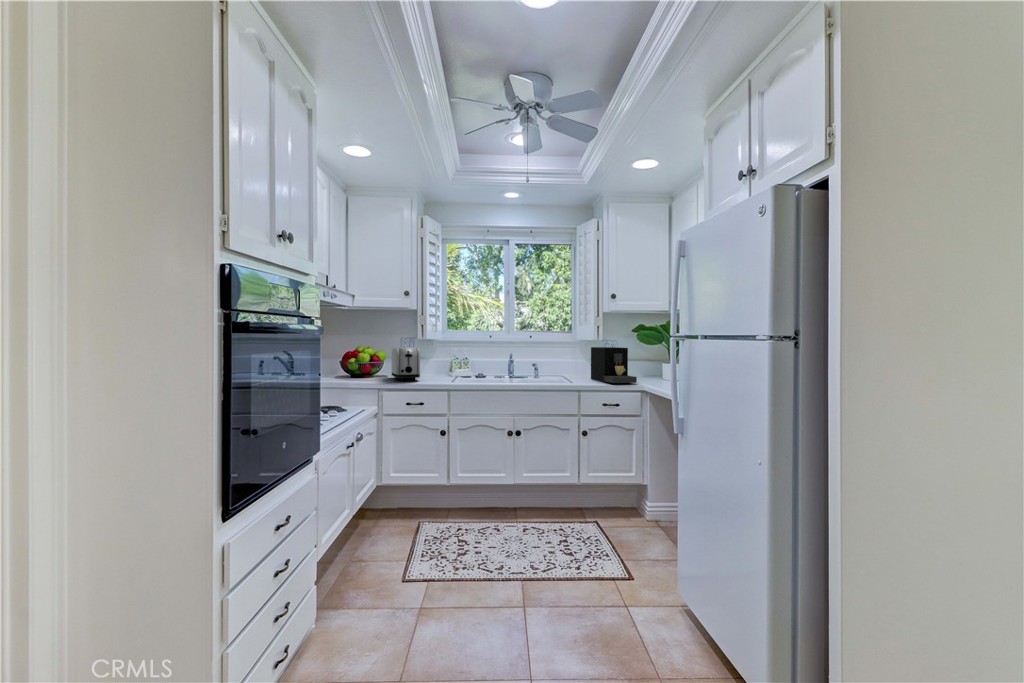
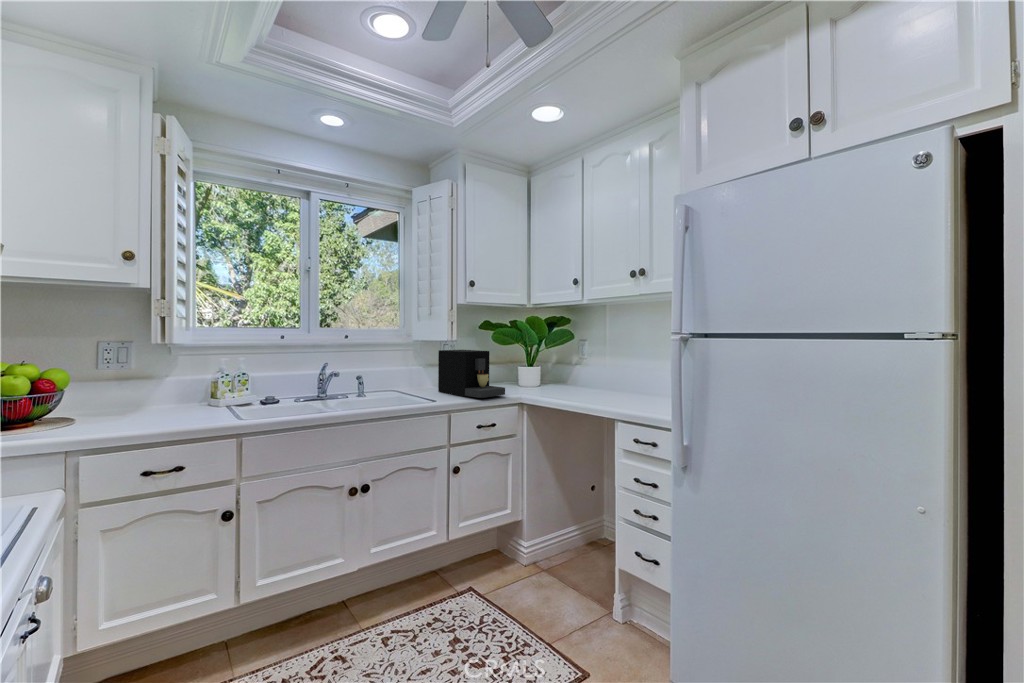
toaster: present [392,347,420,381] -> none [87,358,163,426]

